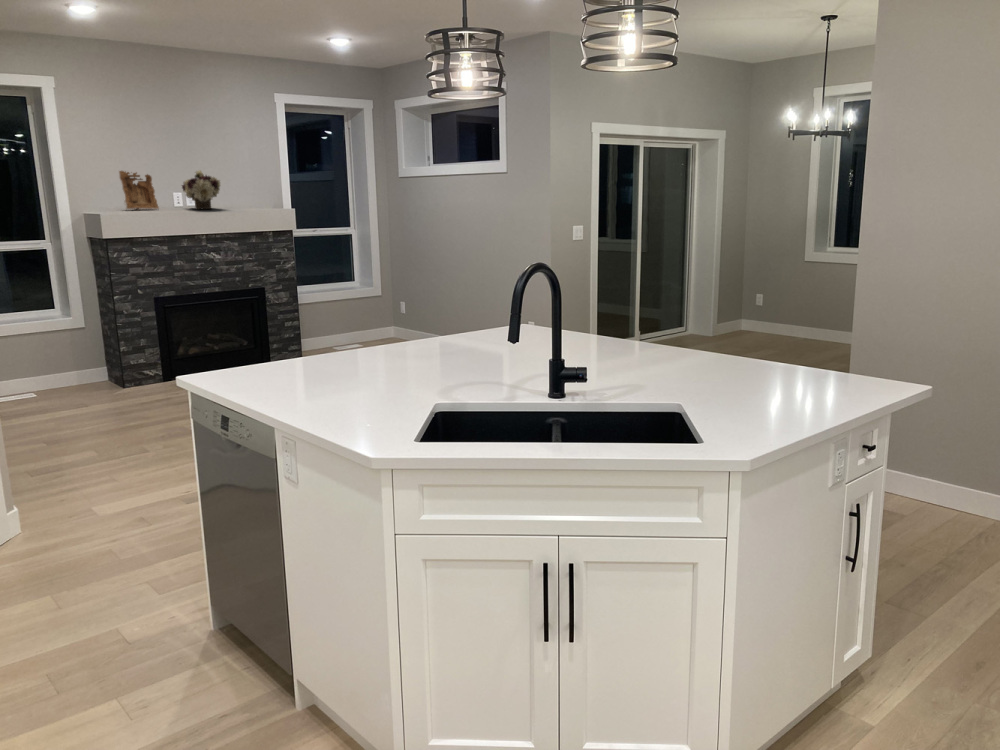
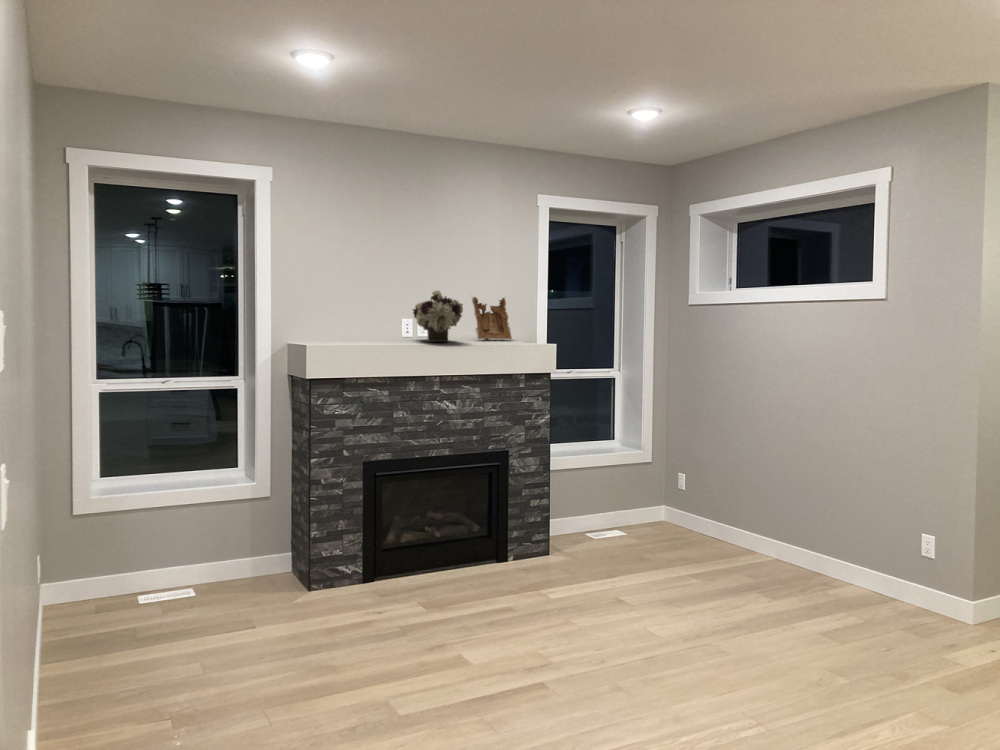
picture frame: present [119,171,159,209] -> present [472,297,512,339]

